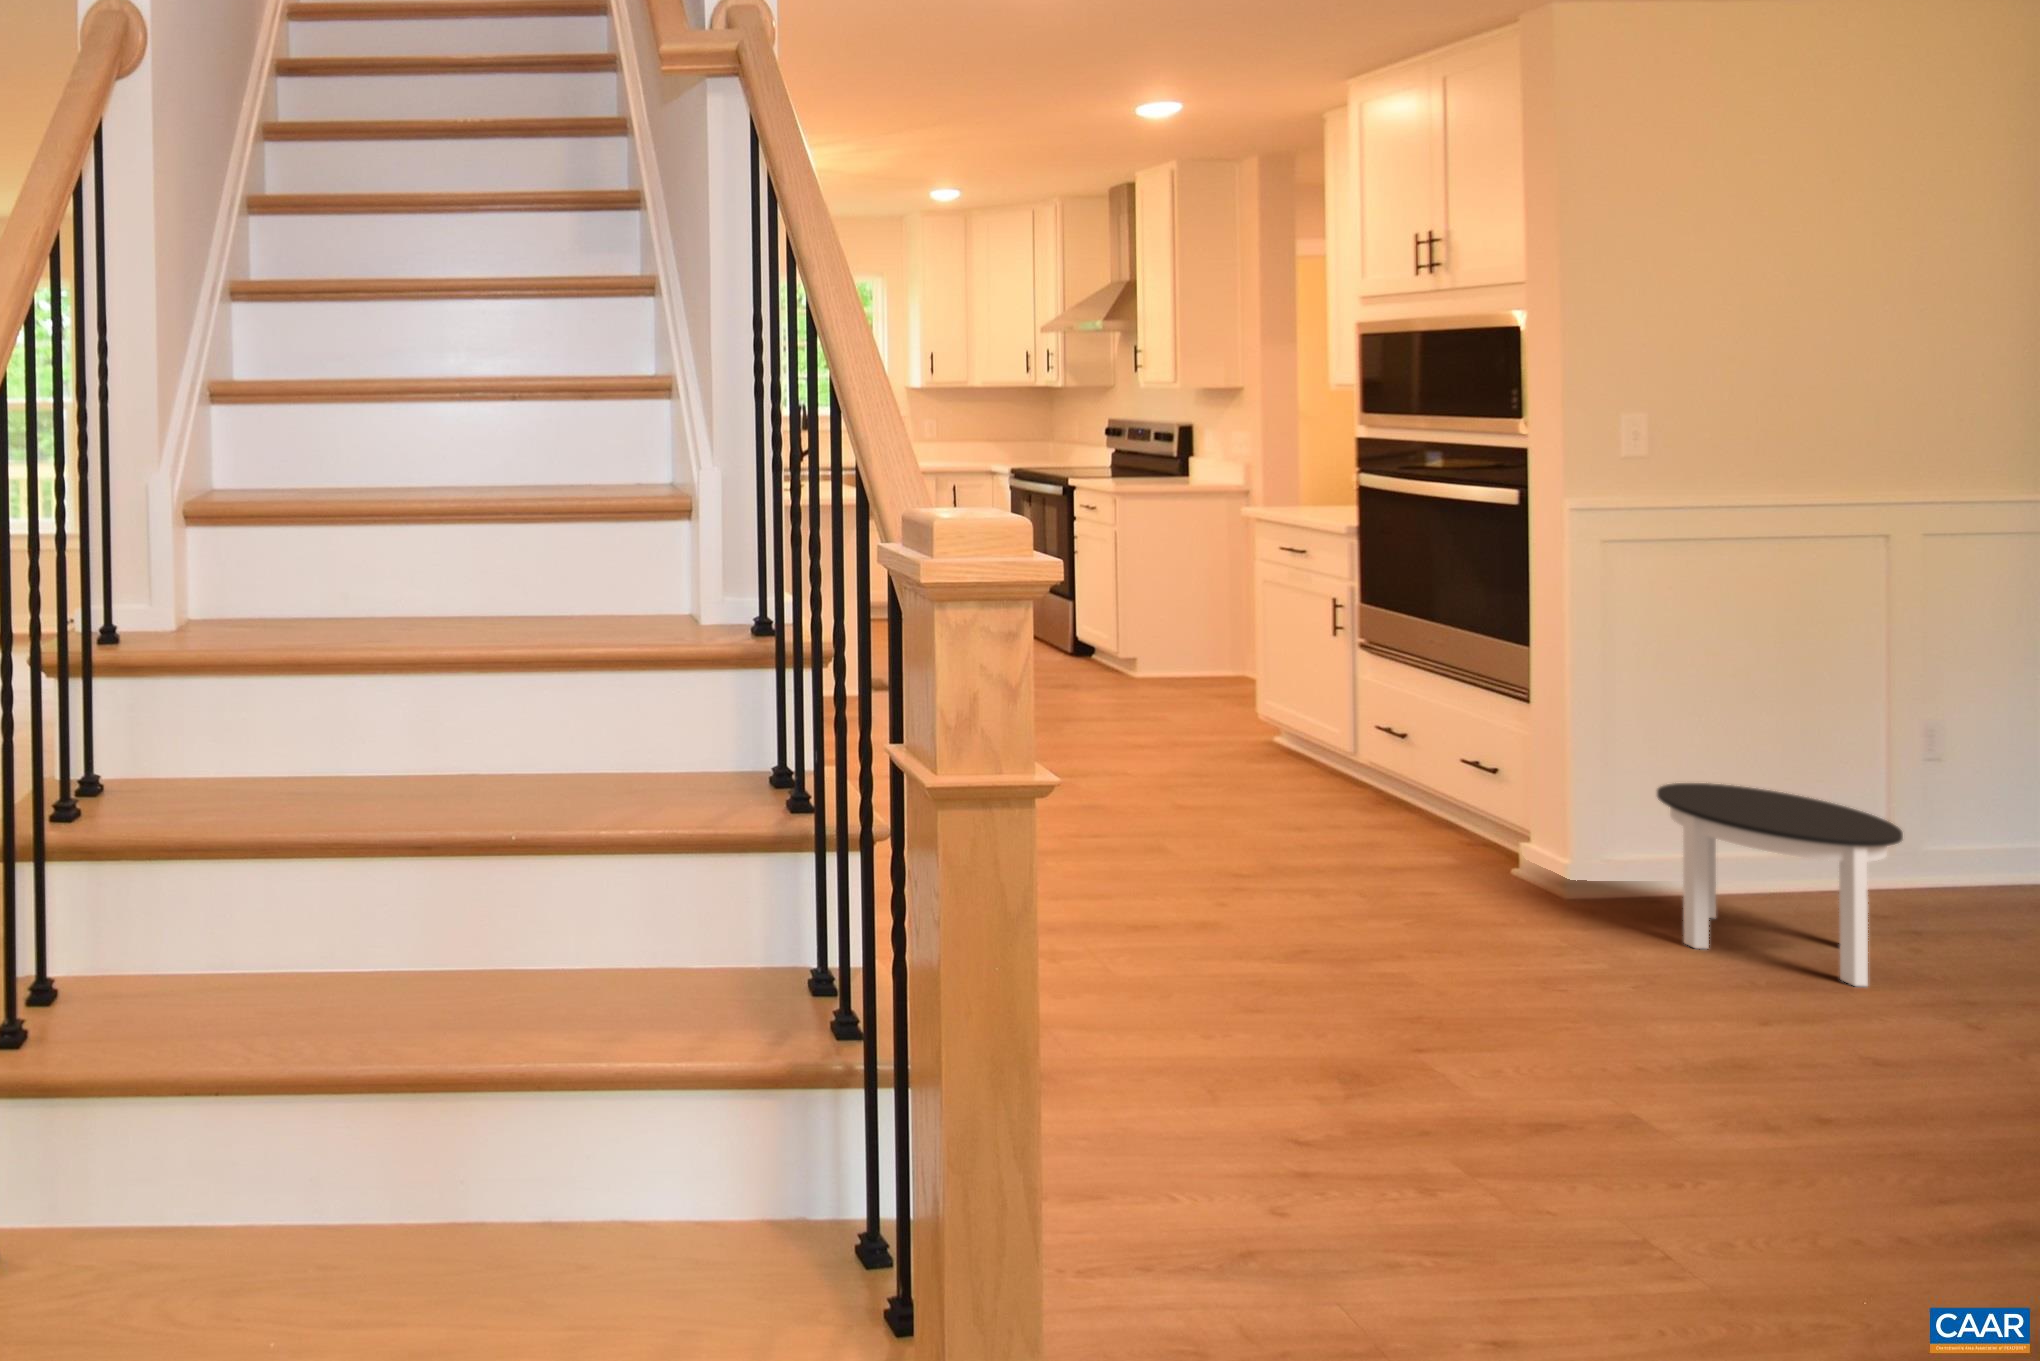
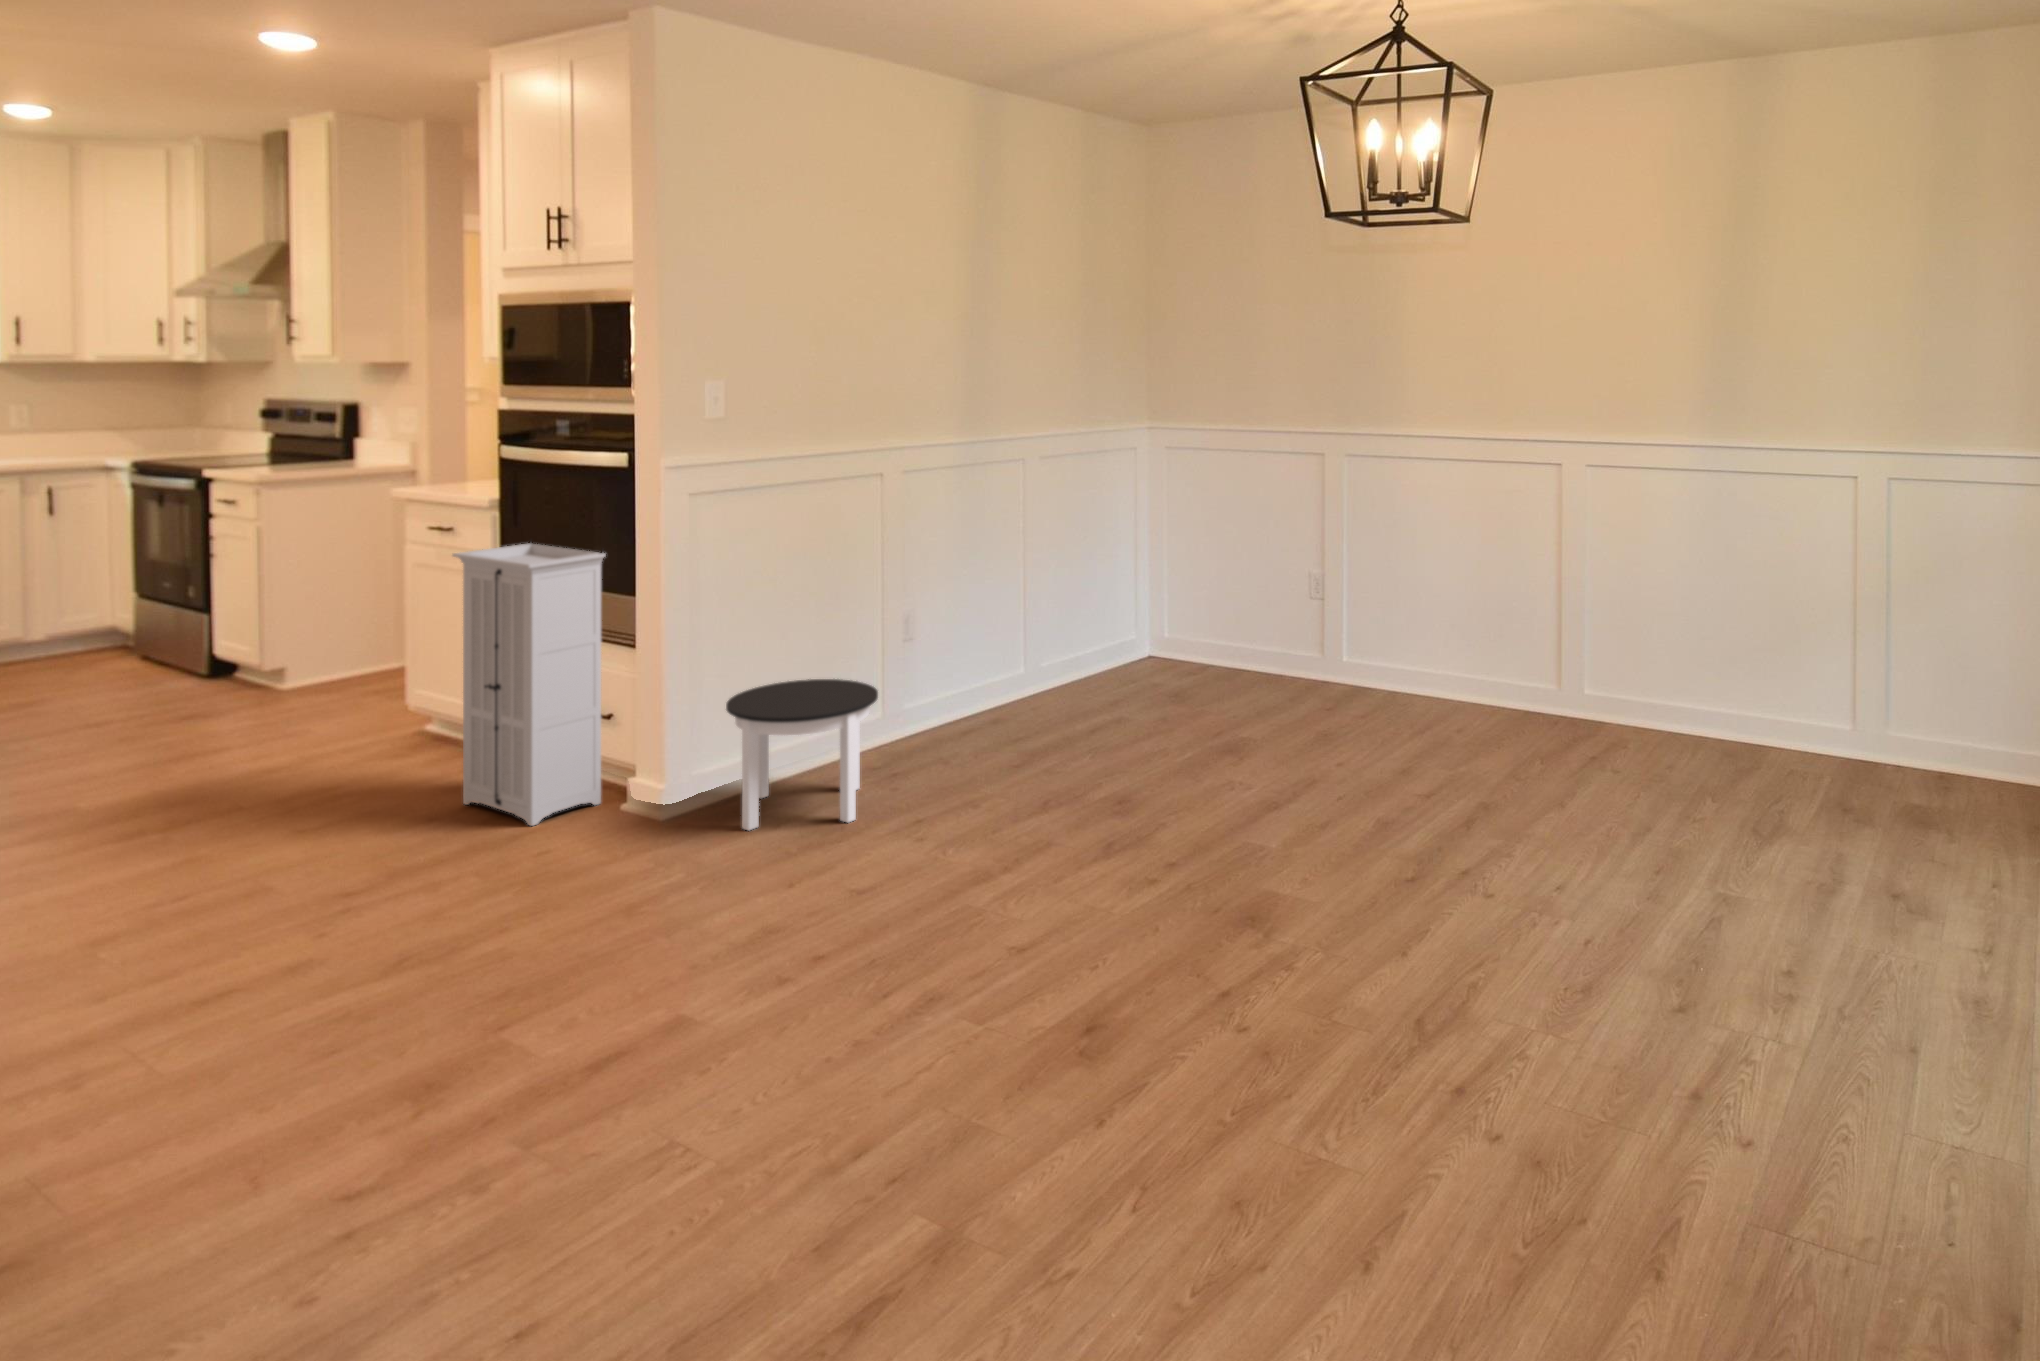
storage cabinet: none [1320,570,1491,863] -> present [453,543,605,826]

